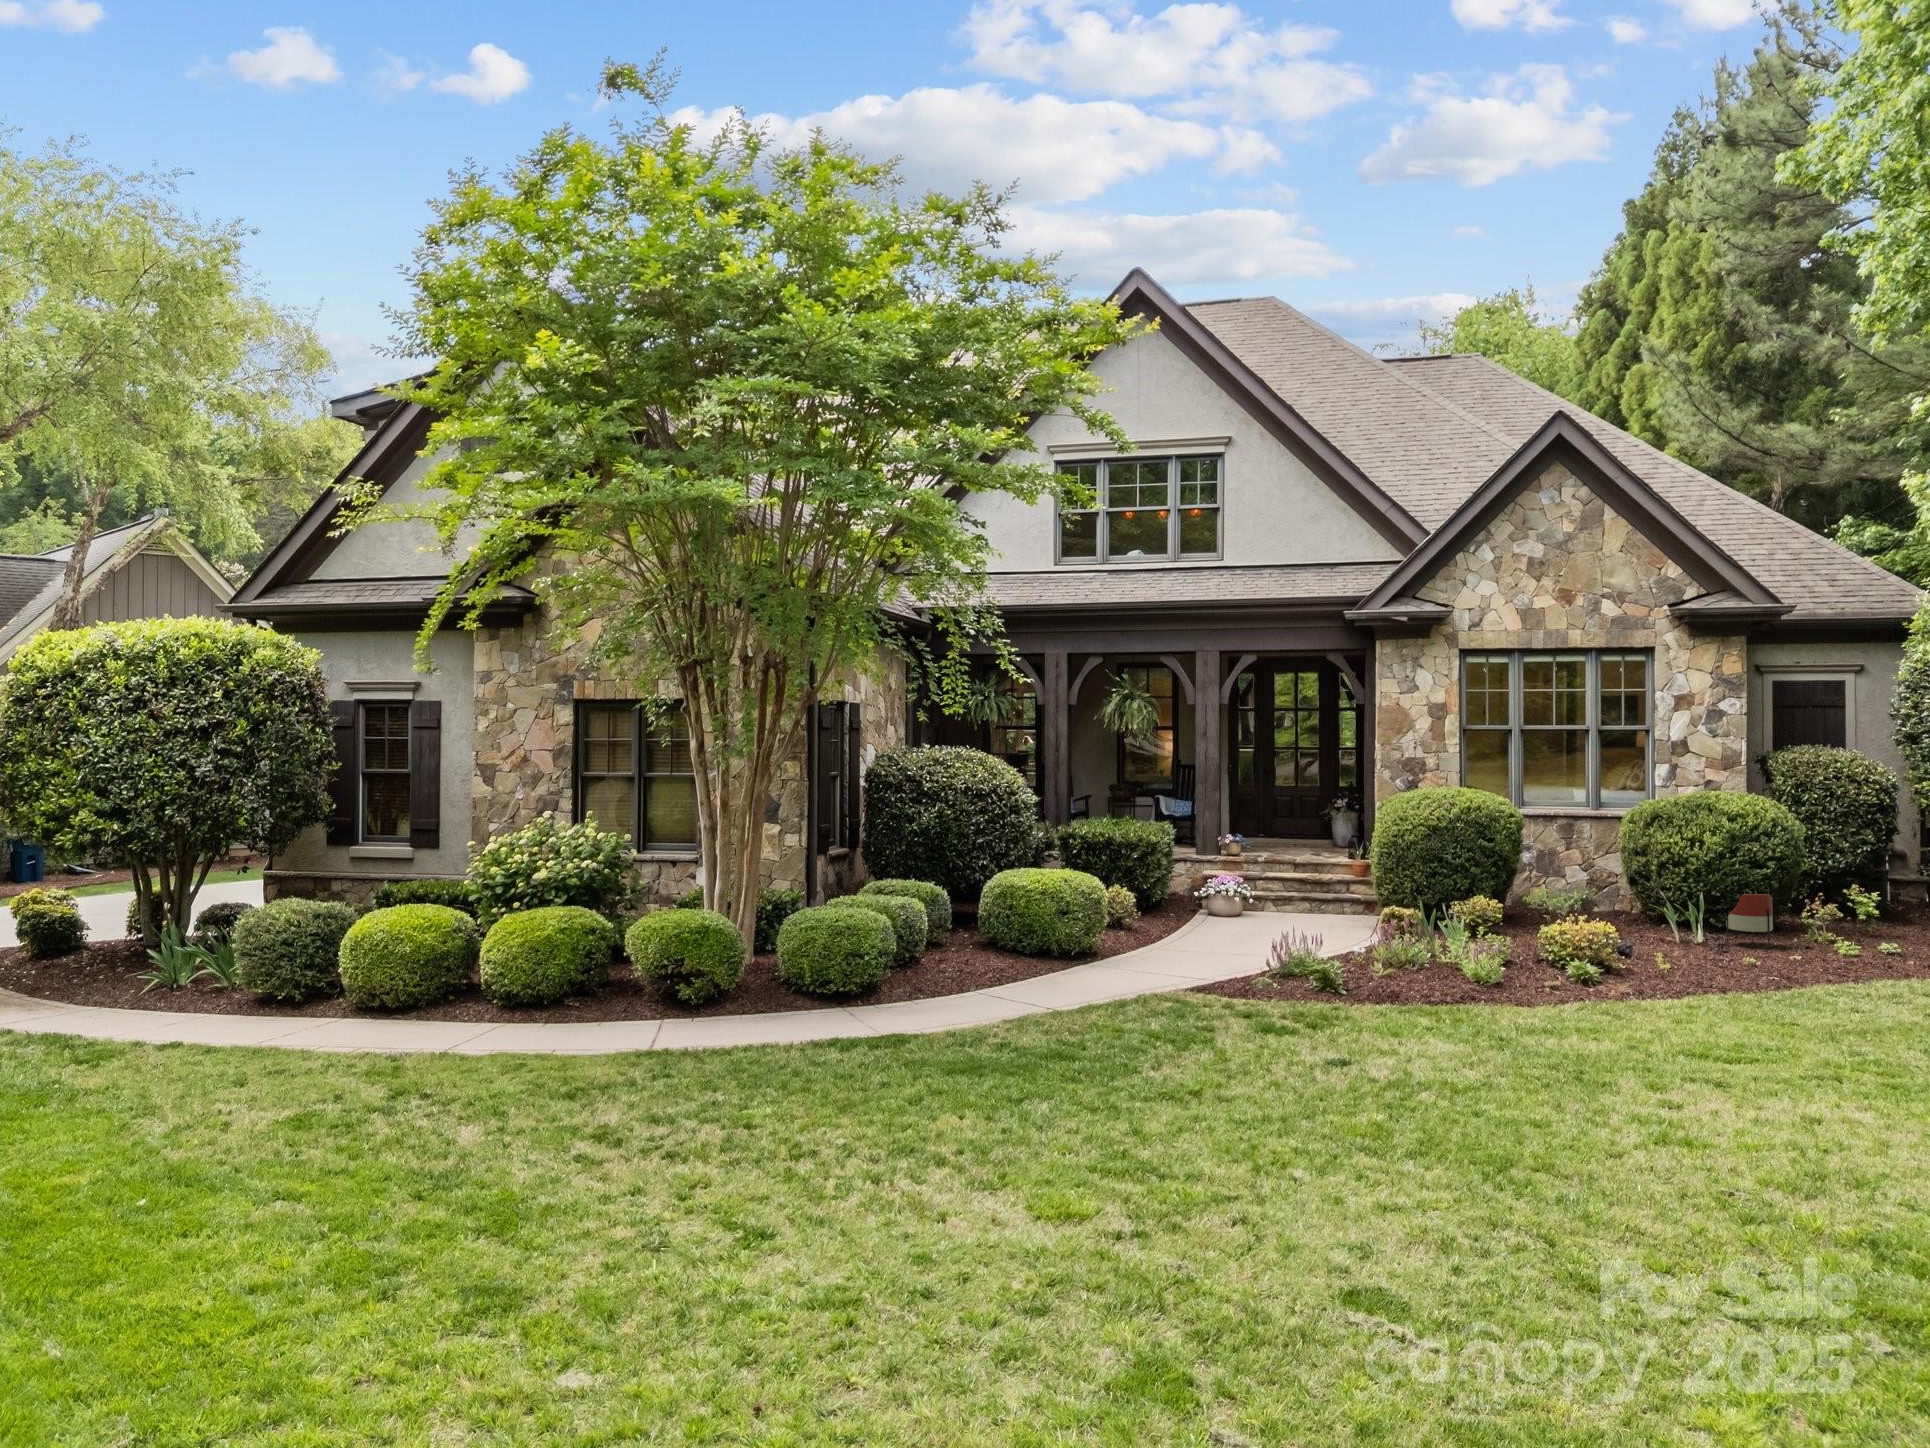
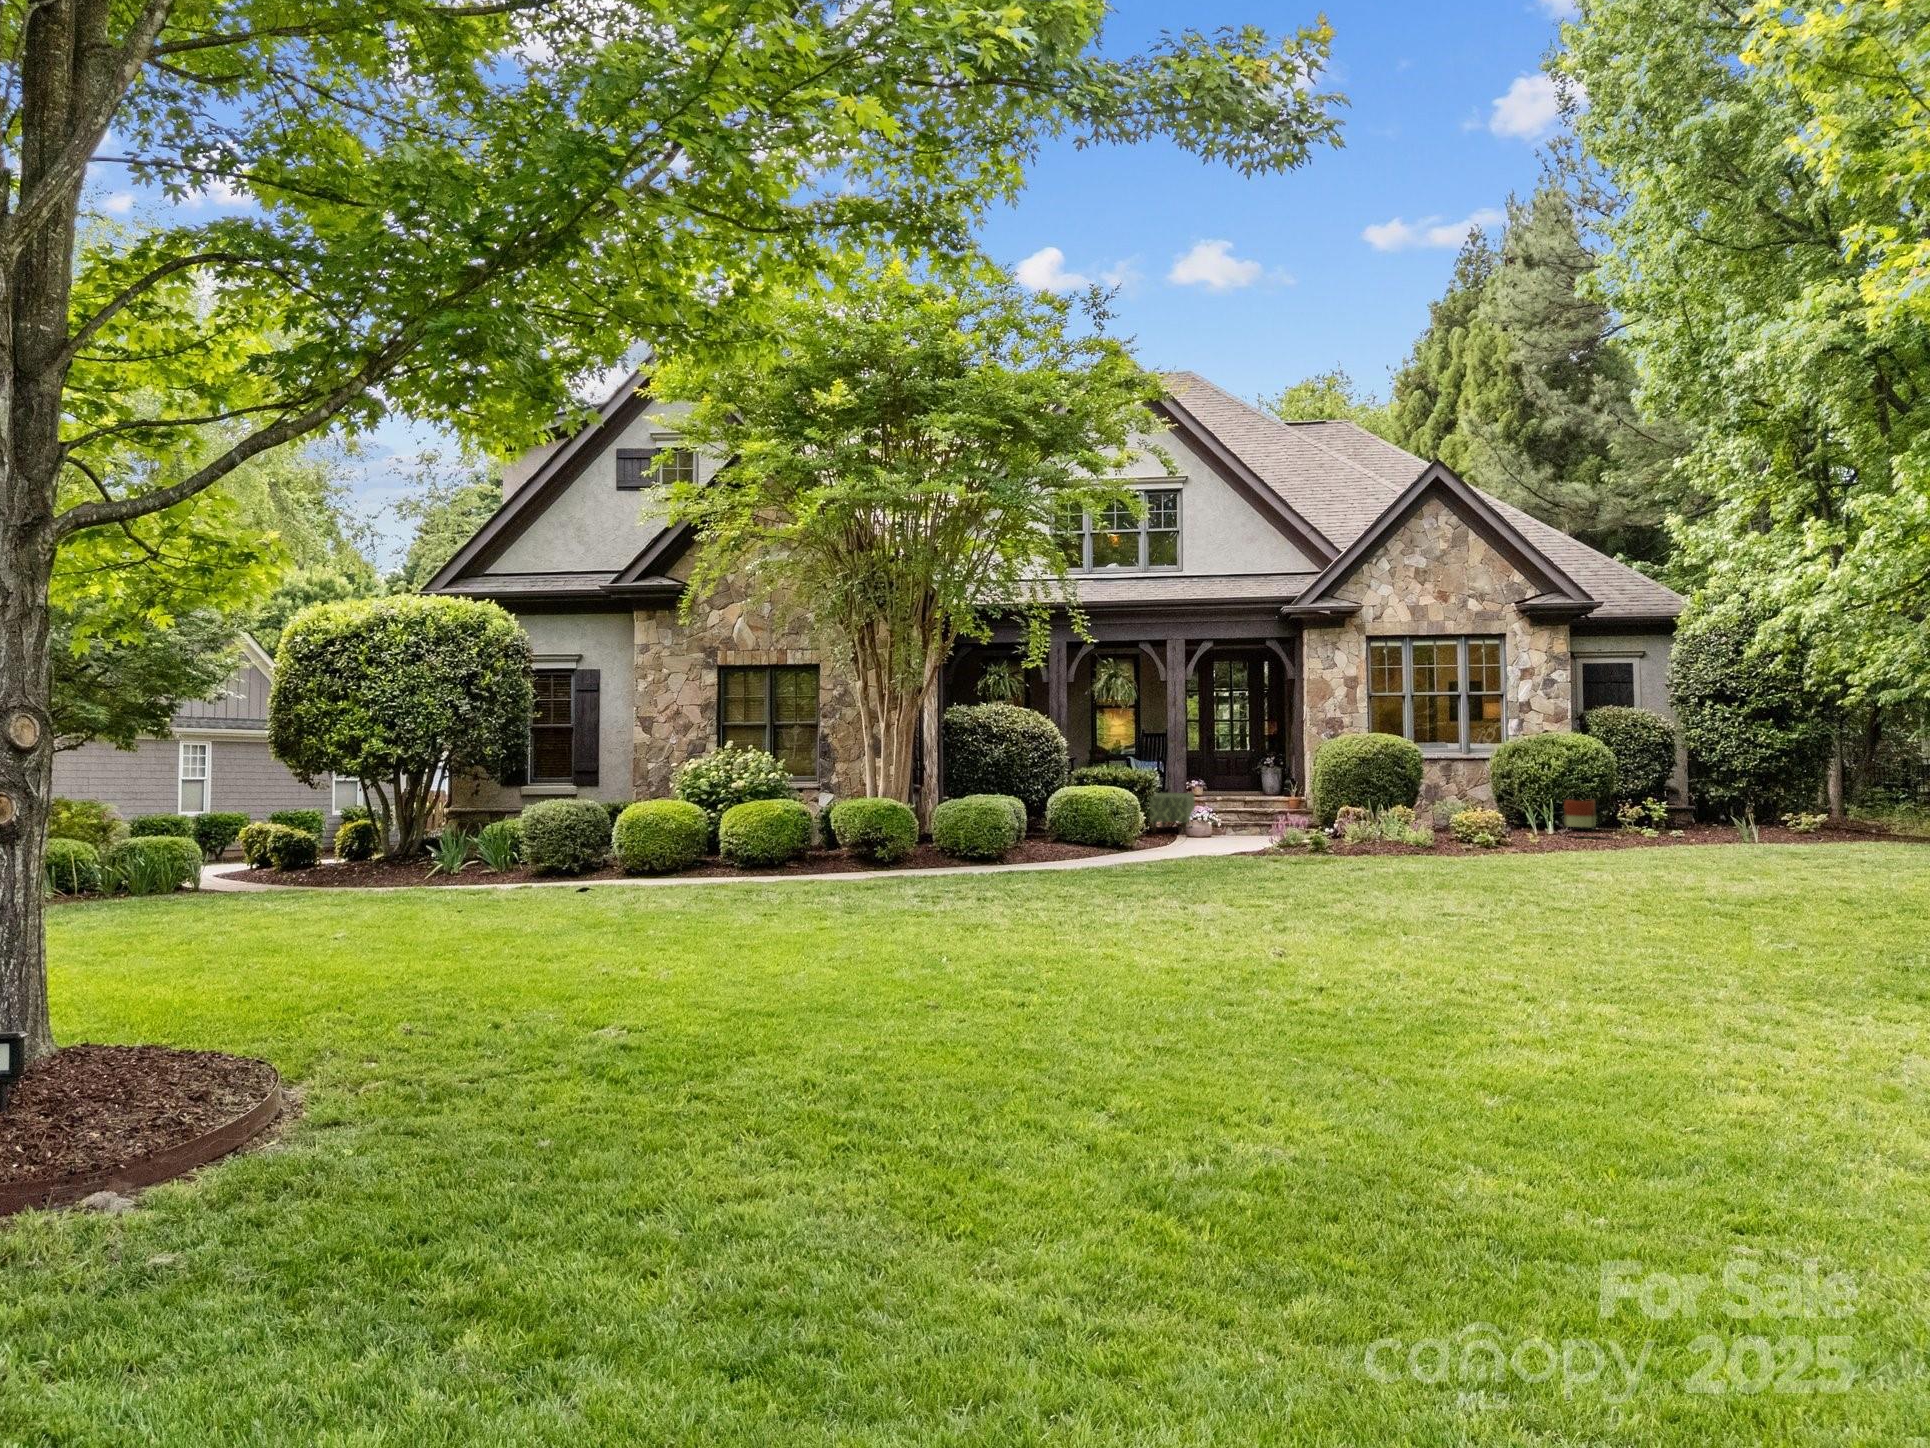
bench: none [1139,865,1210,928] -> present [1150,793,1195,834]

